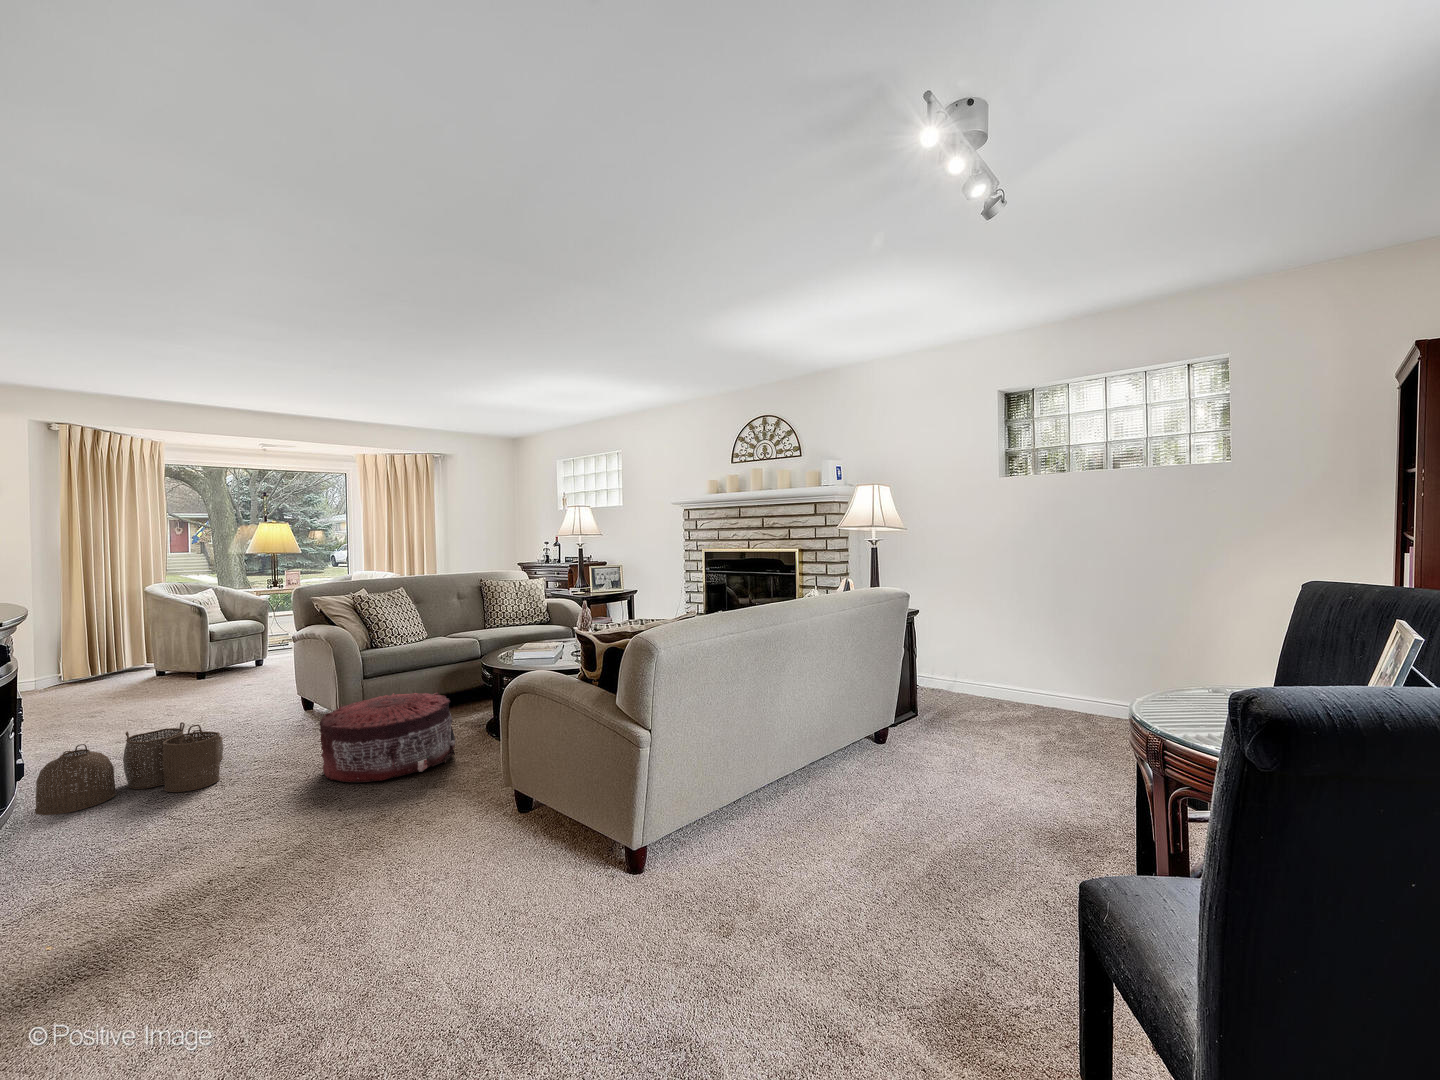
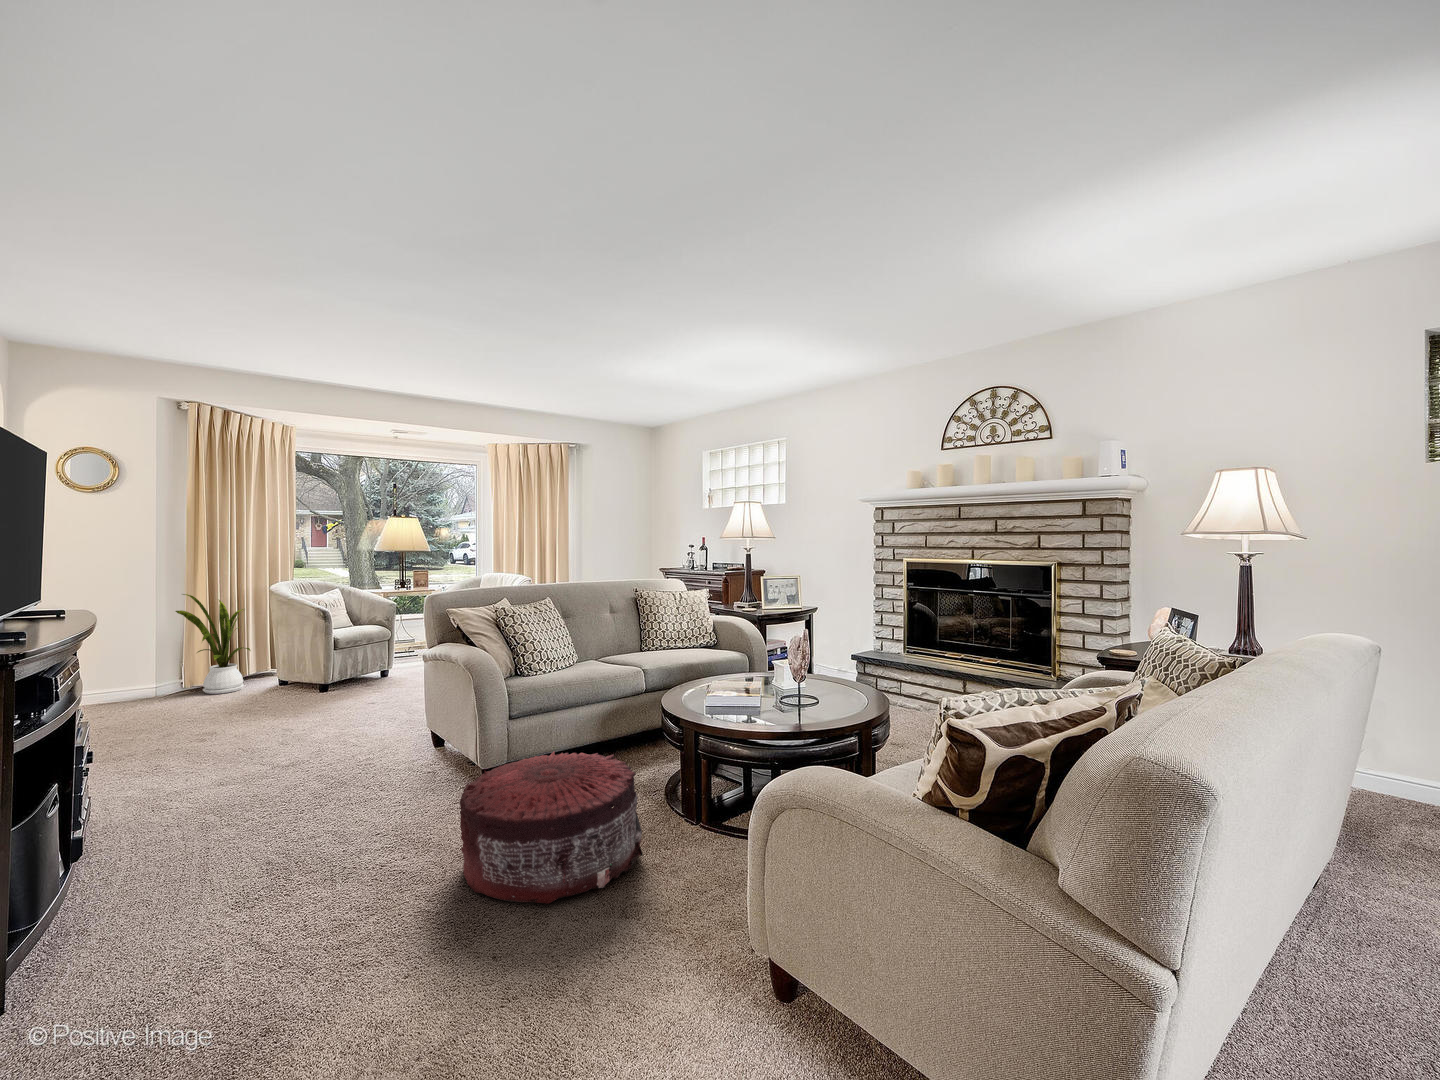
house plant: none [51,596,127,685] -> present [176,594,251,694]
woven basket: present [35,722,223,815] -> none [78,784,335,928]

